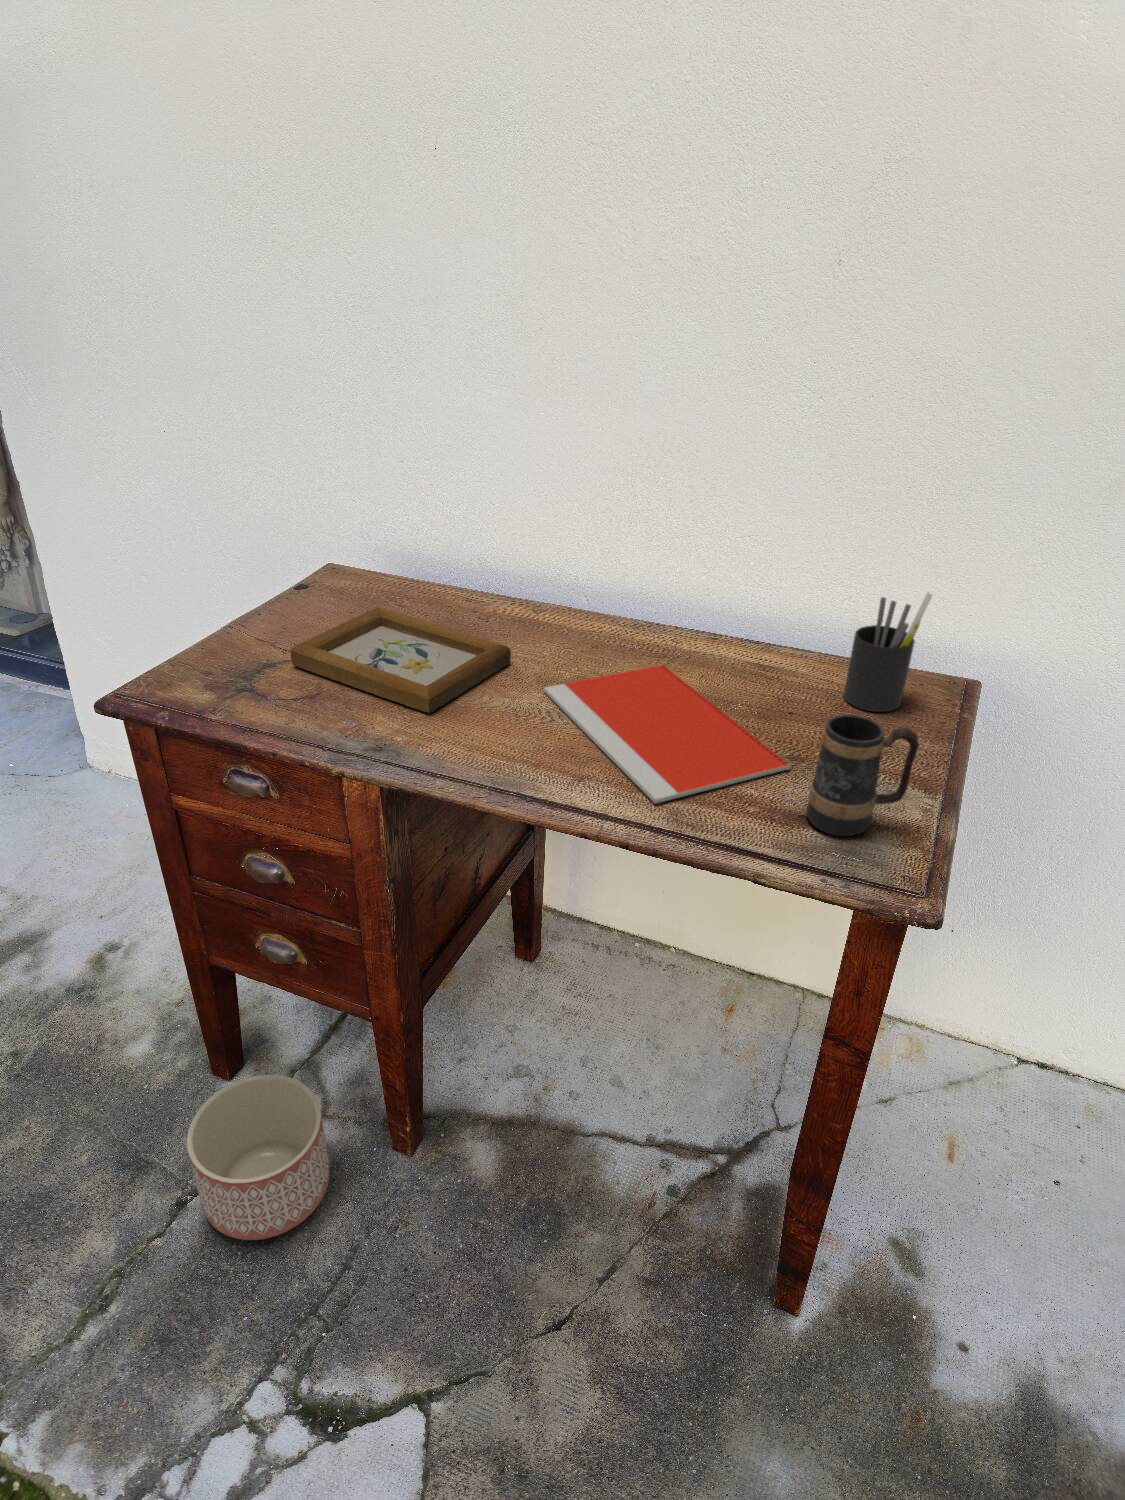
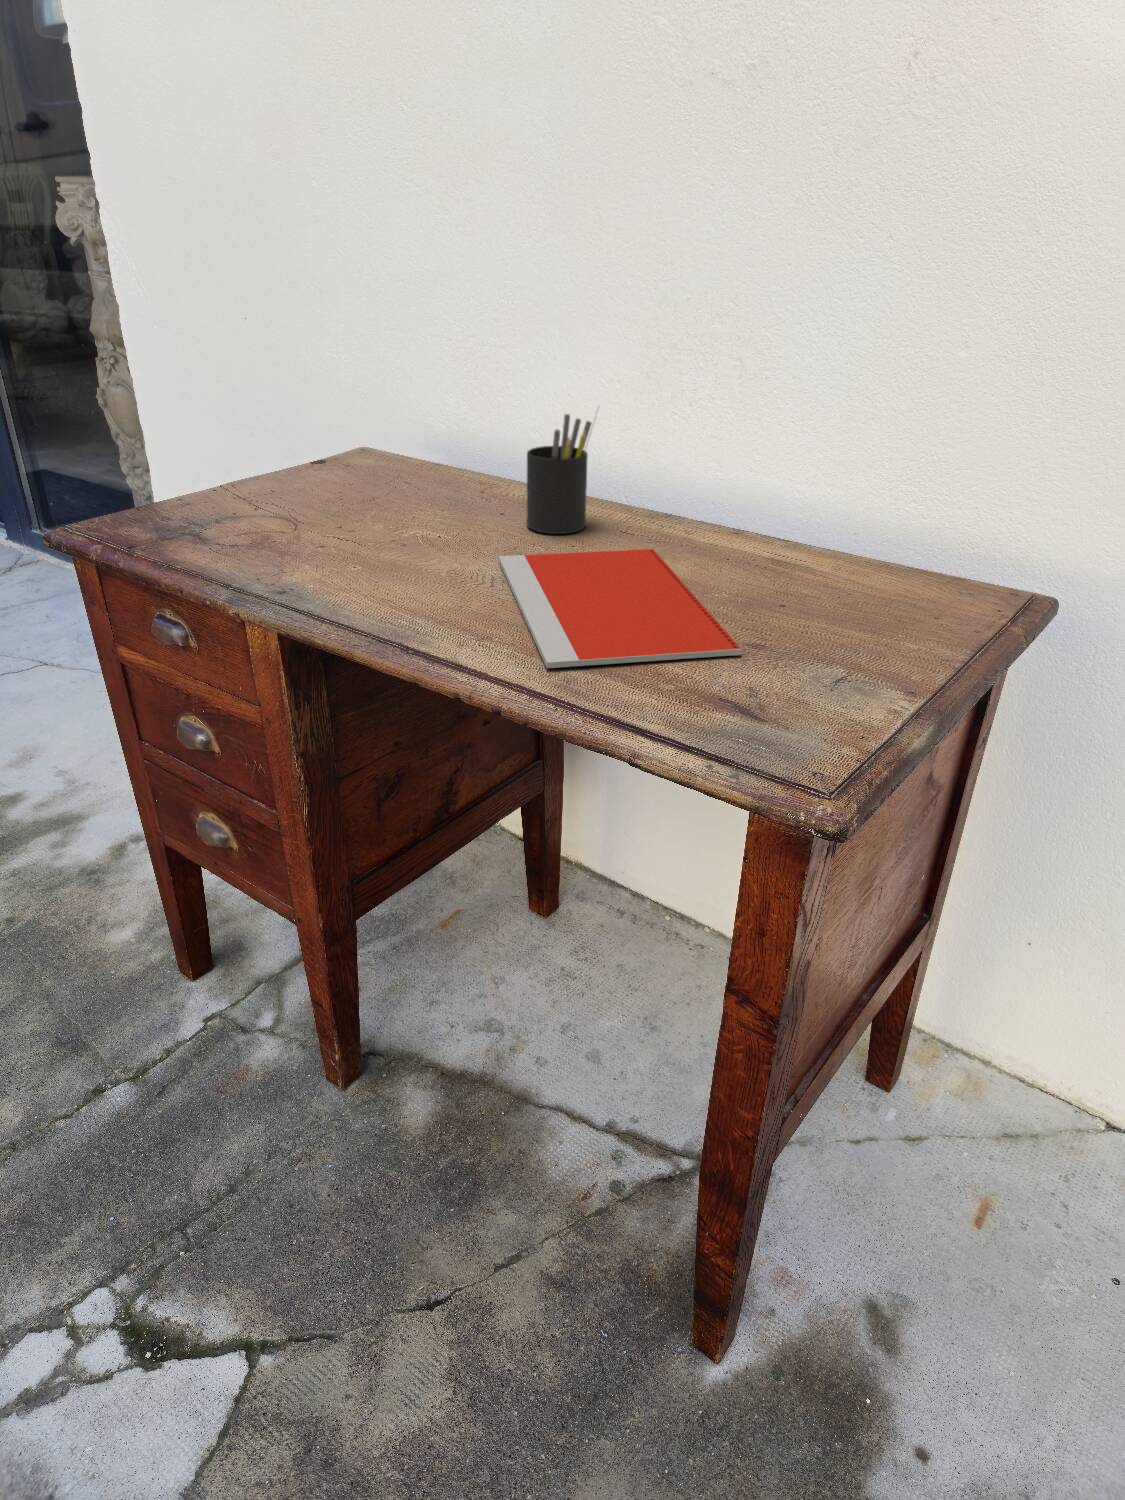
pen holder: present [844,592,932,712] -> present [527,414,594,534]
picture frame: present [290,607,511,713] -> none [247,474,482,567]
mug: present [806,715,919,836] -> none [727,565,869,726]
planter: present [187,1075,330,1240] -> none [92,970,253,1141]

